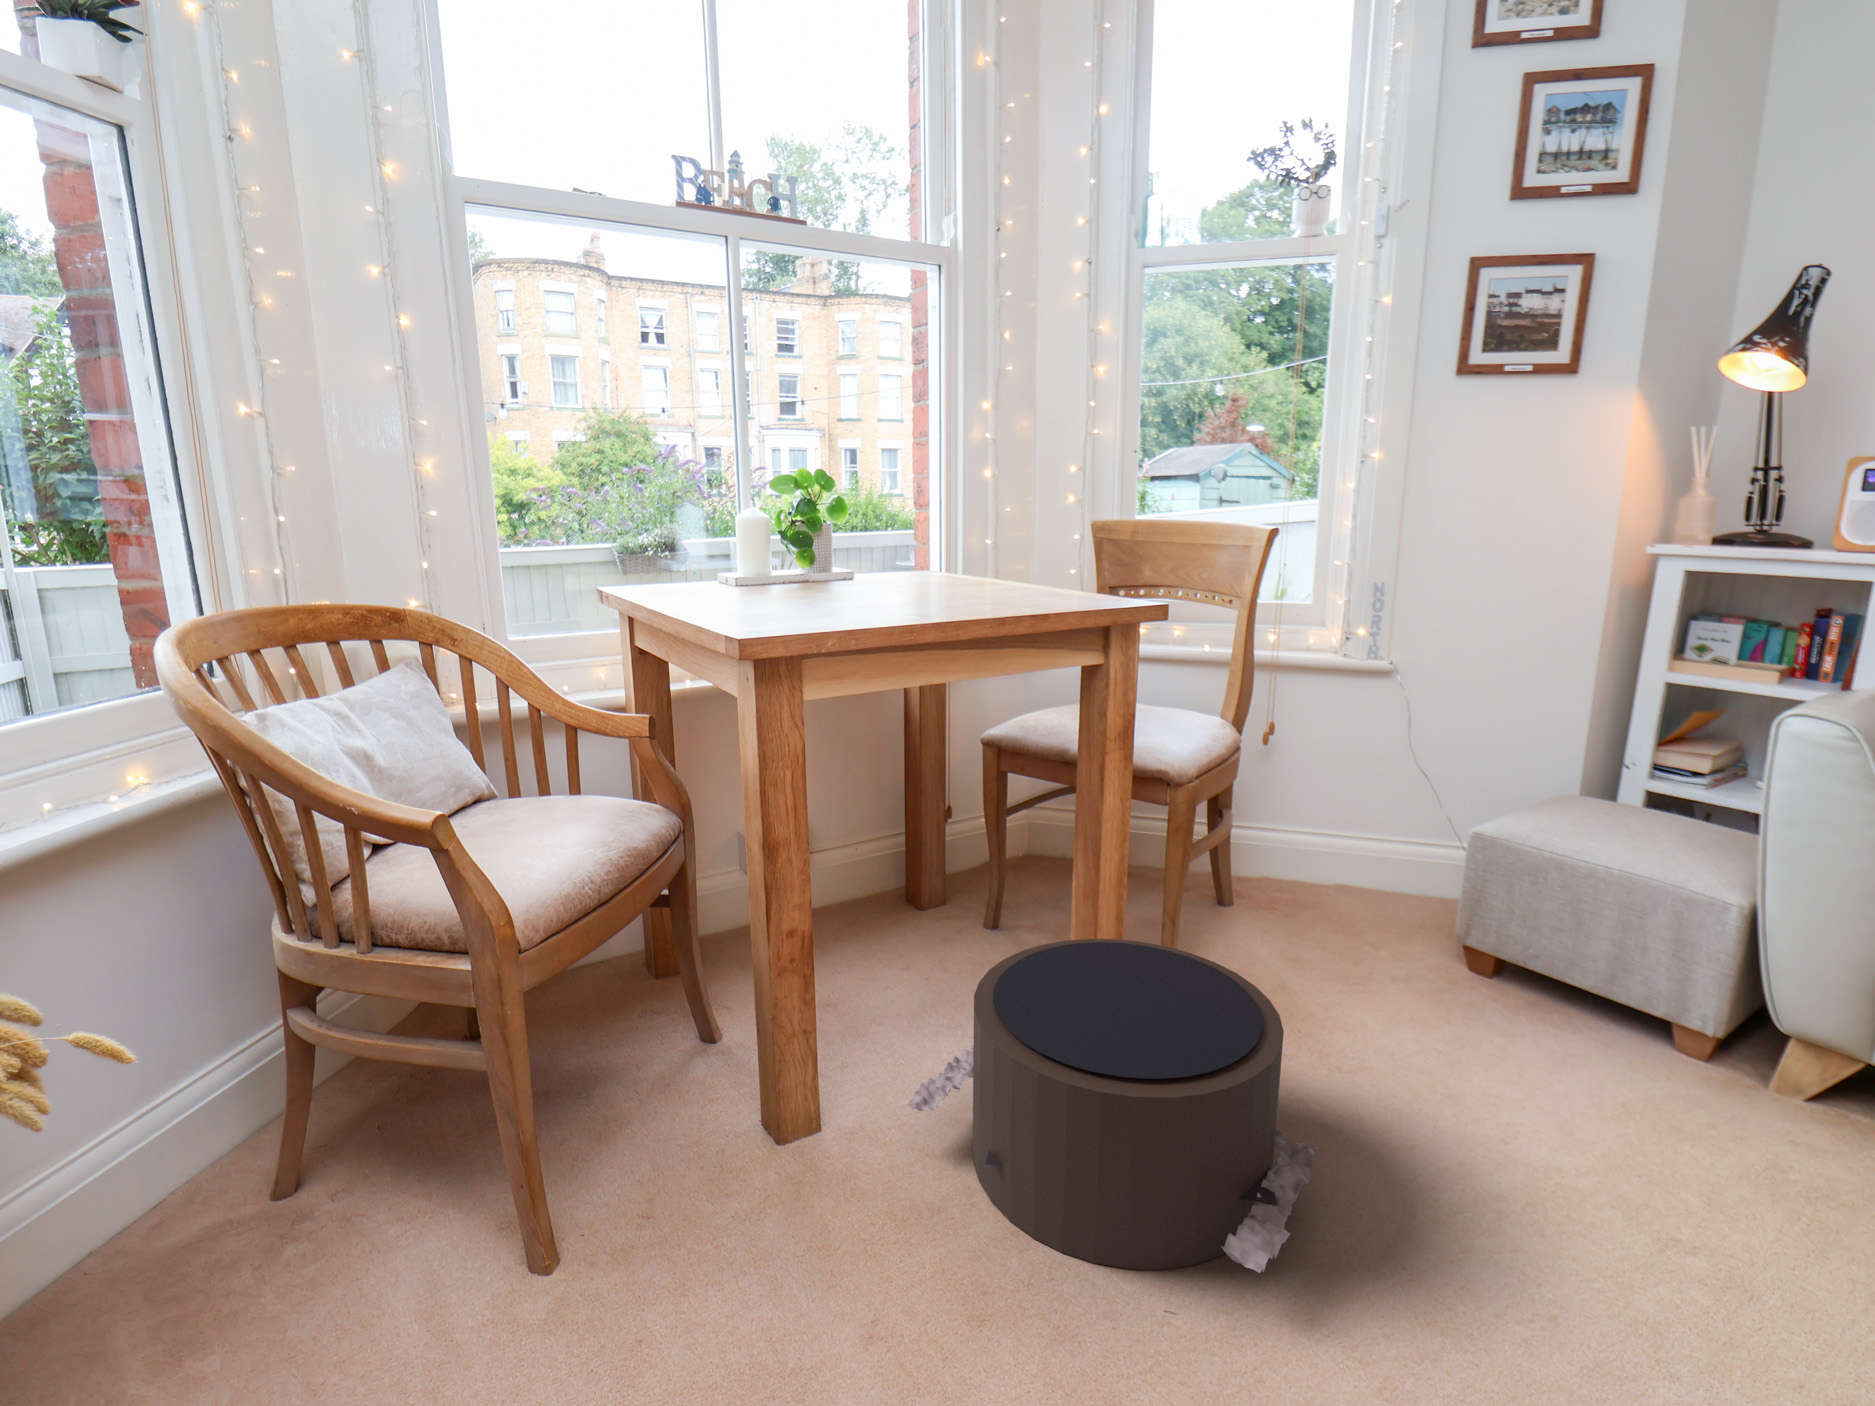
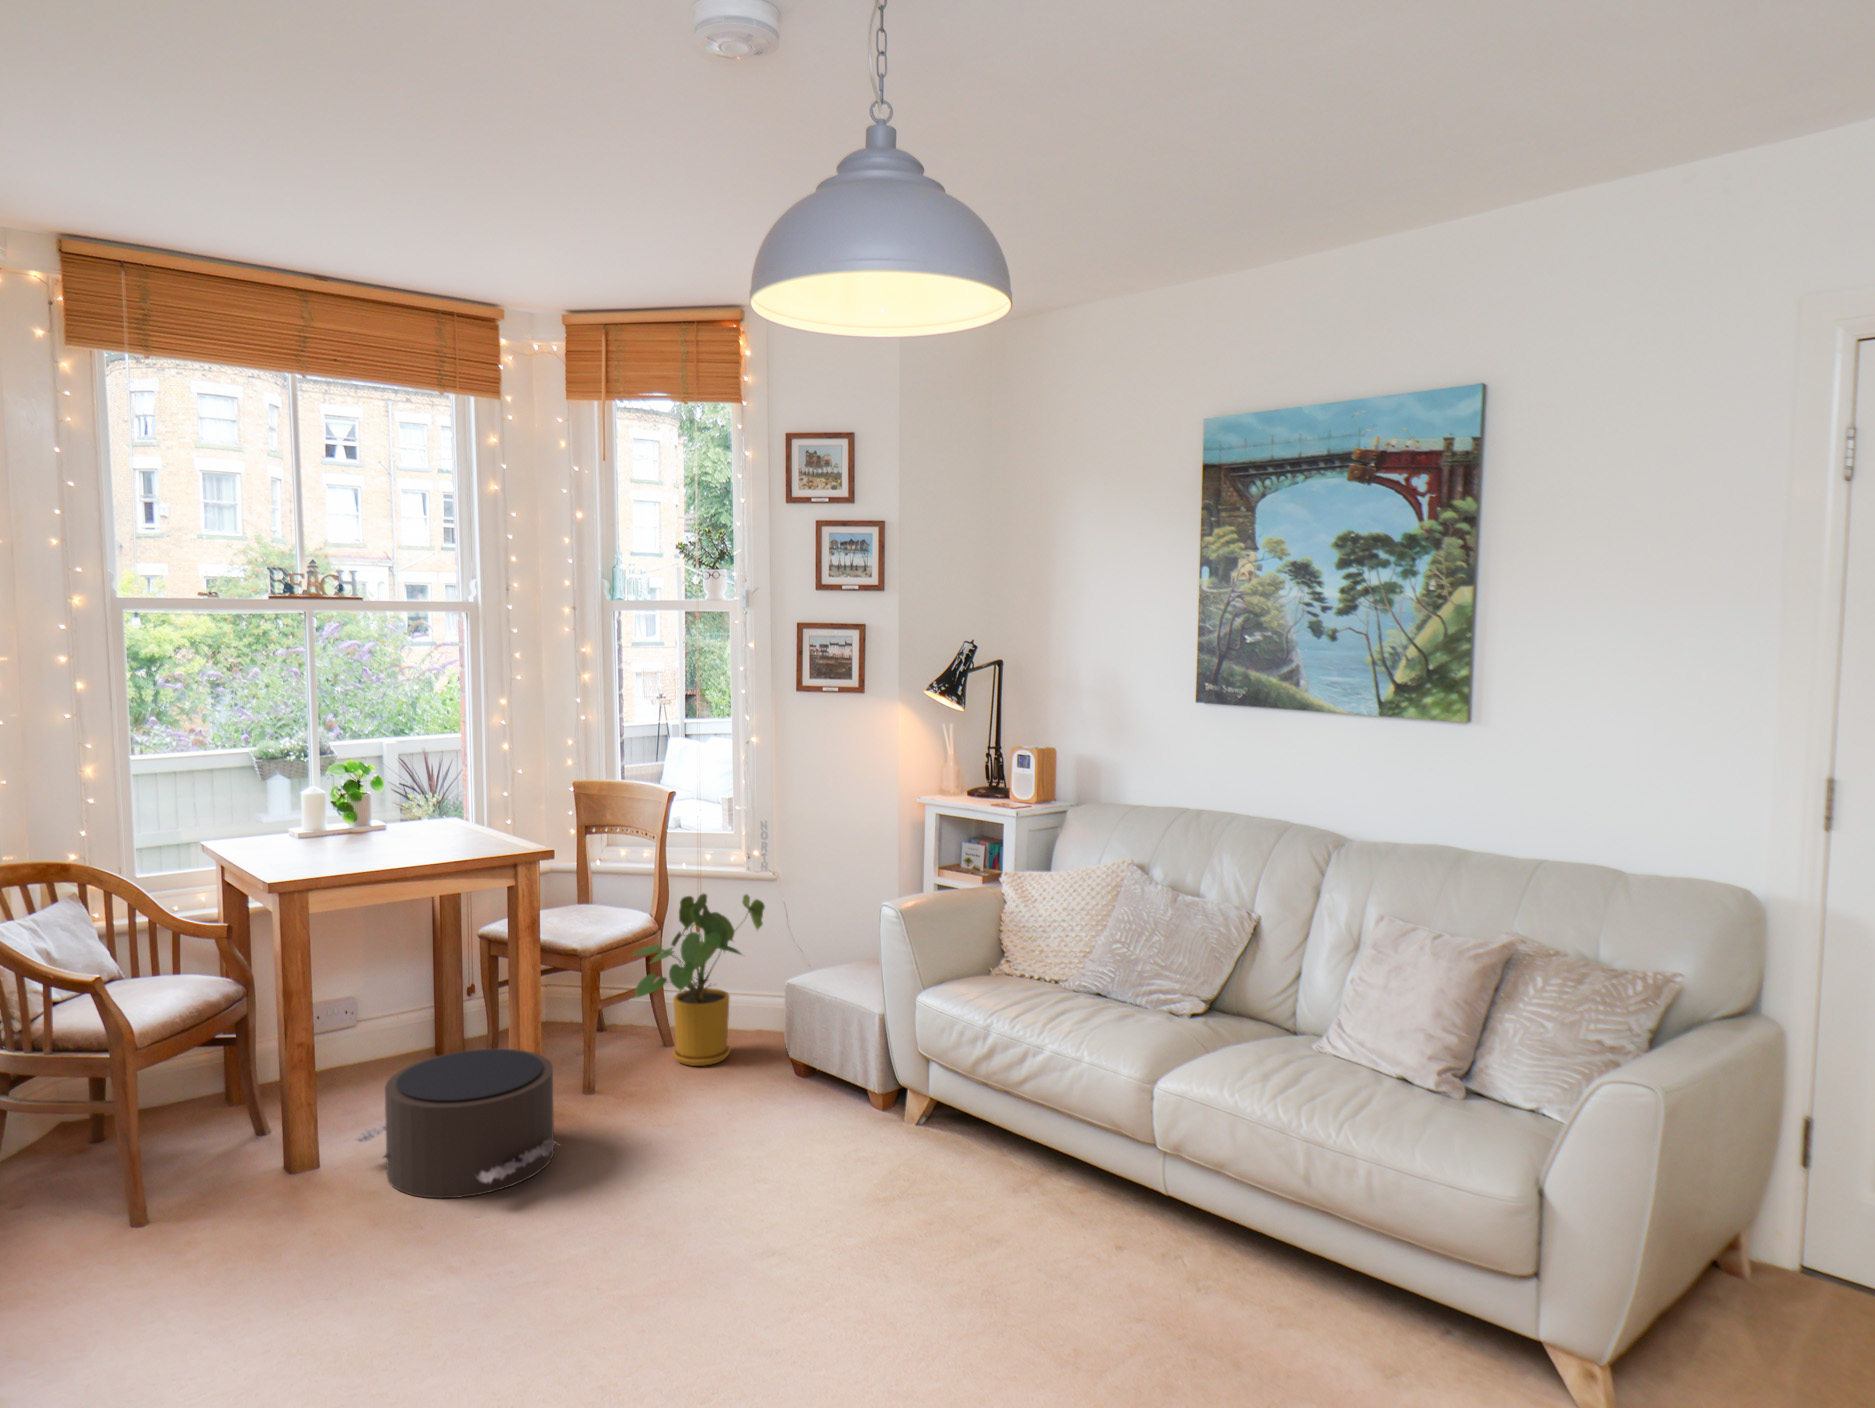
house plant: none [1231,691,1425,952] -> present [633,894,765,1066]

